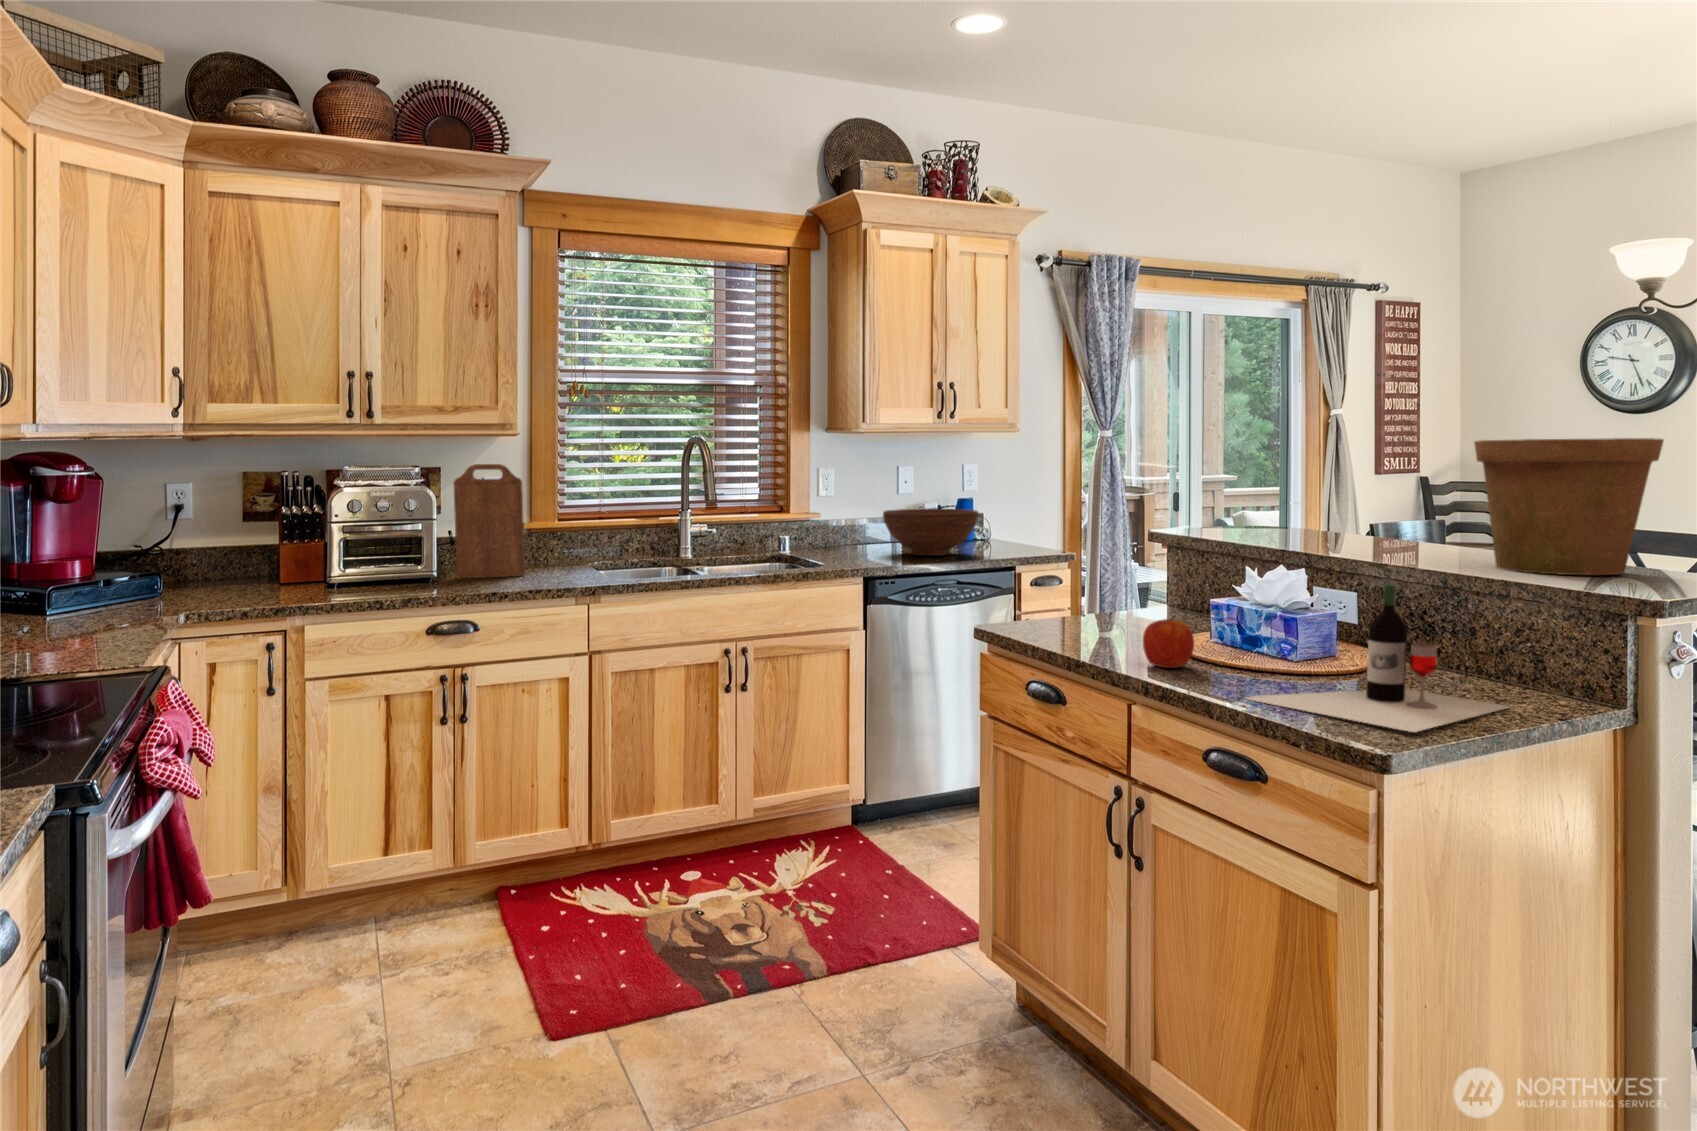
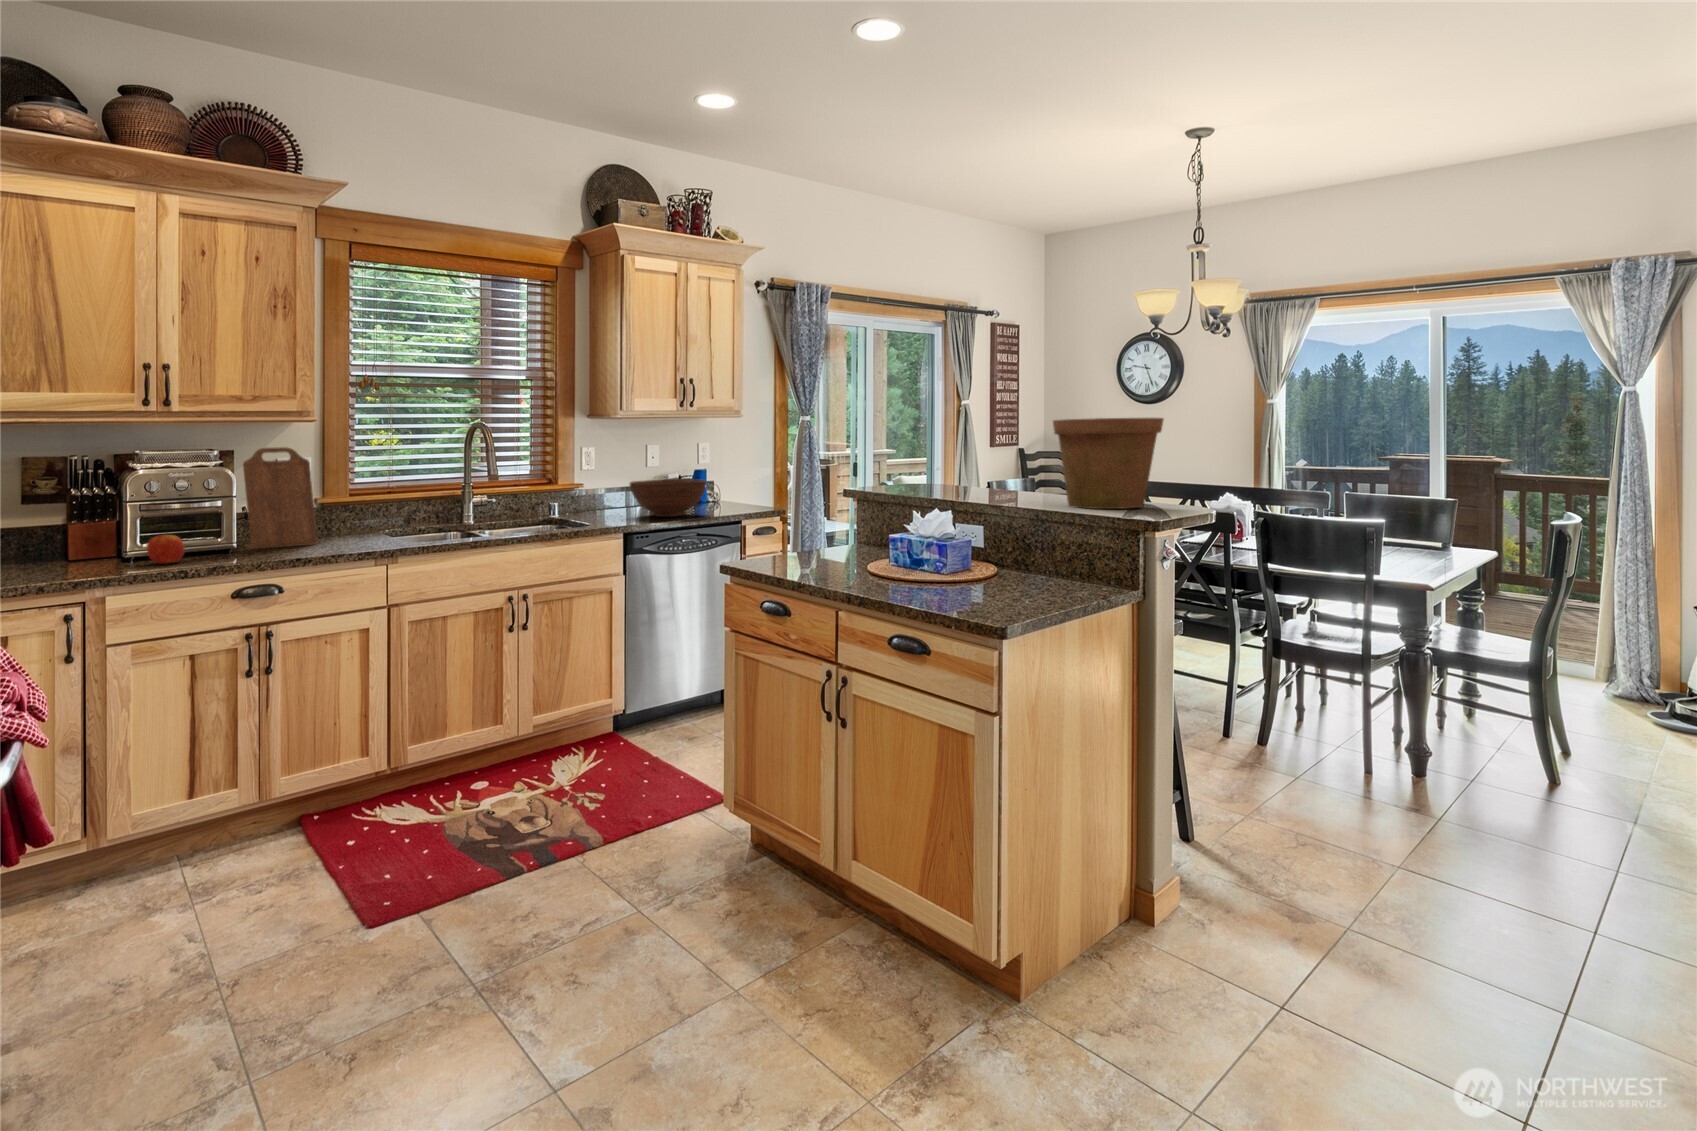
wine bottle: present [1246,584,1509,732] -> none [910,518,1079,614]
apple: present [1143,616,1194,668] -> present [147,533,185,564]

